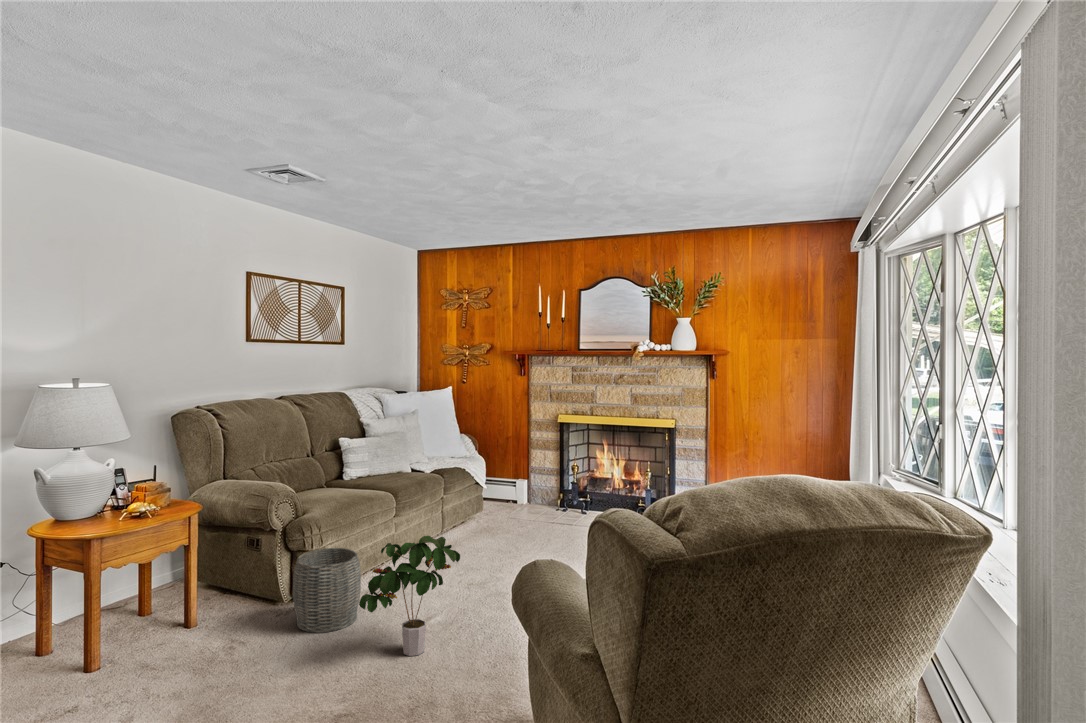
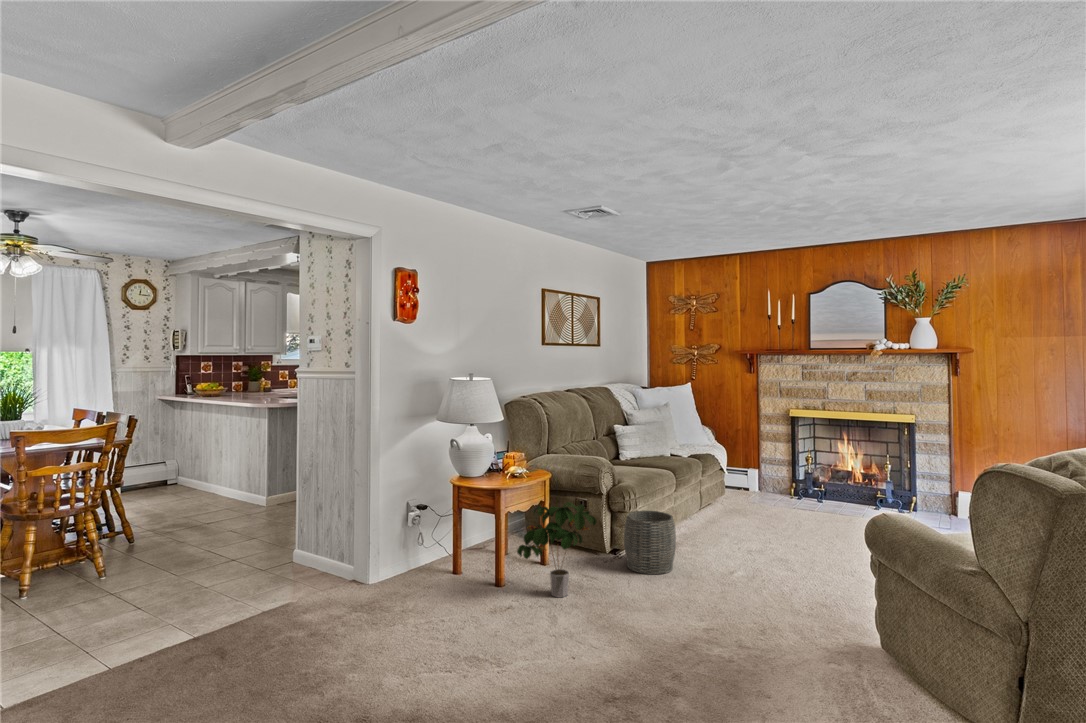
potted plant: present [359,536,460,656] -> present [517,502,597,597]

